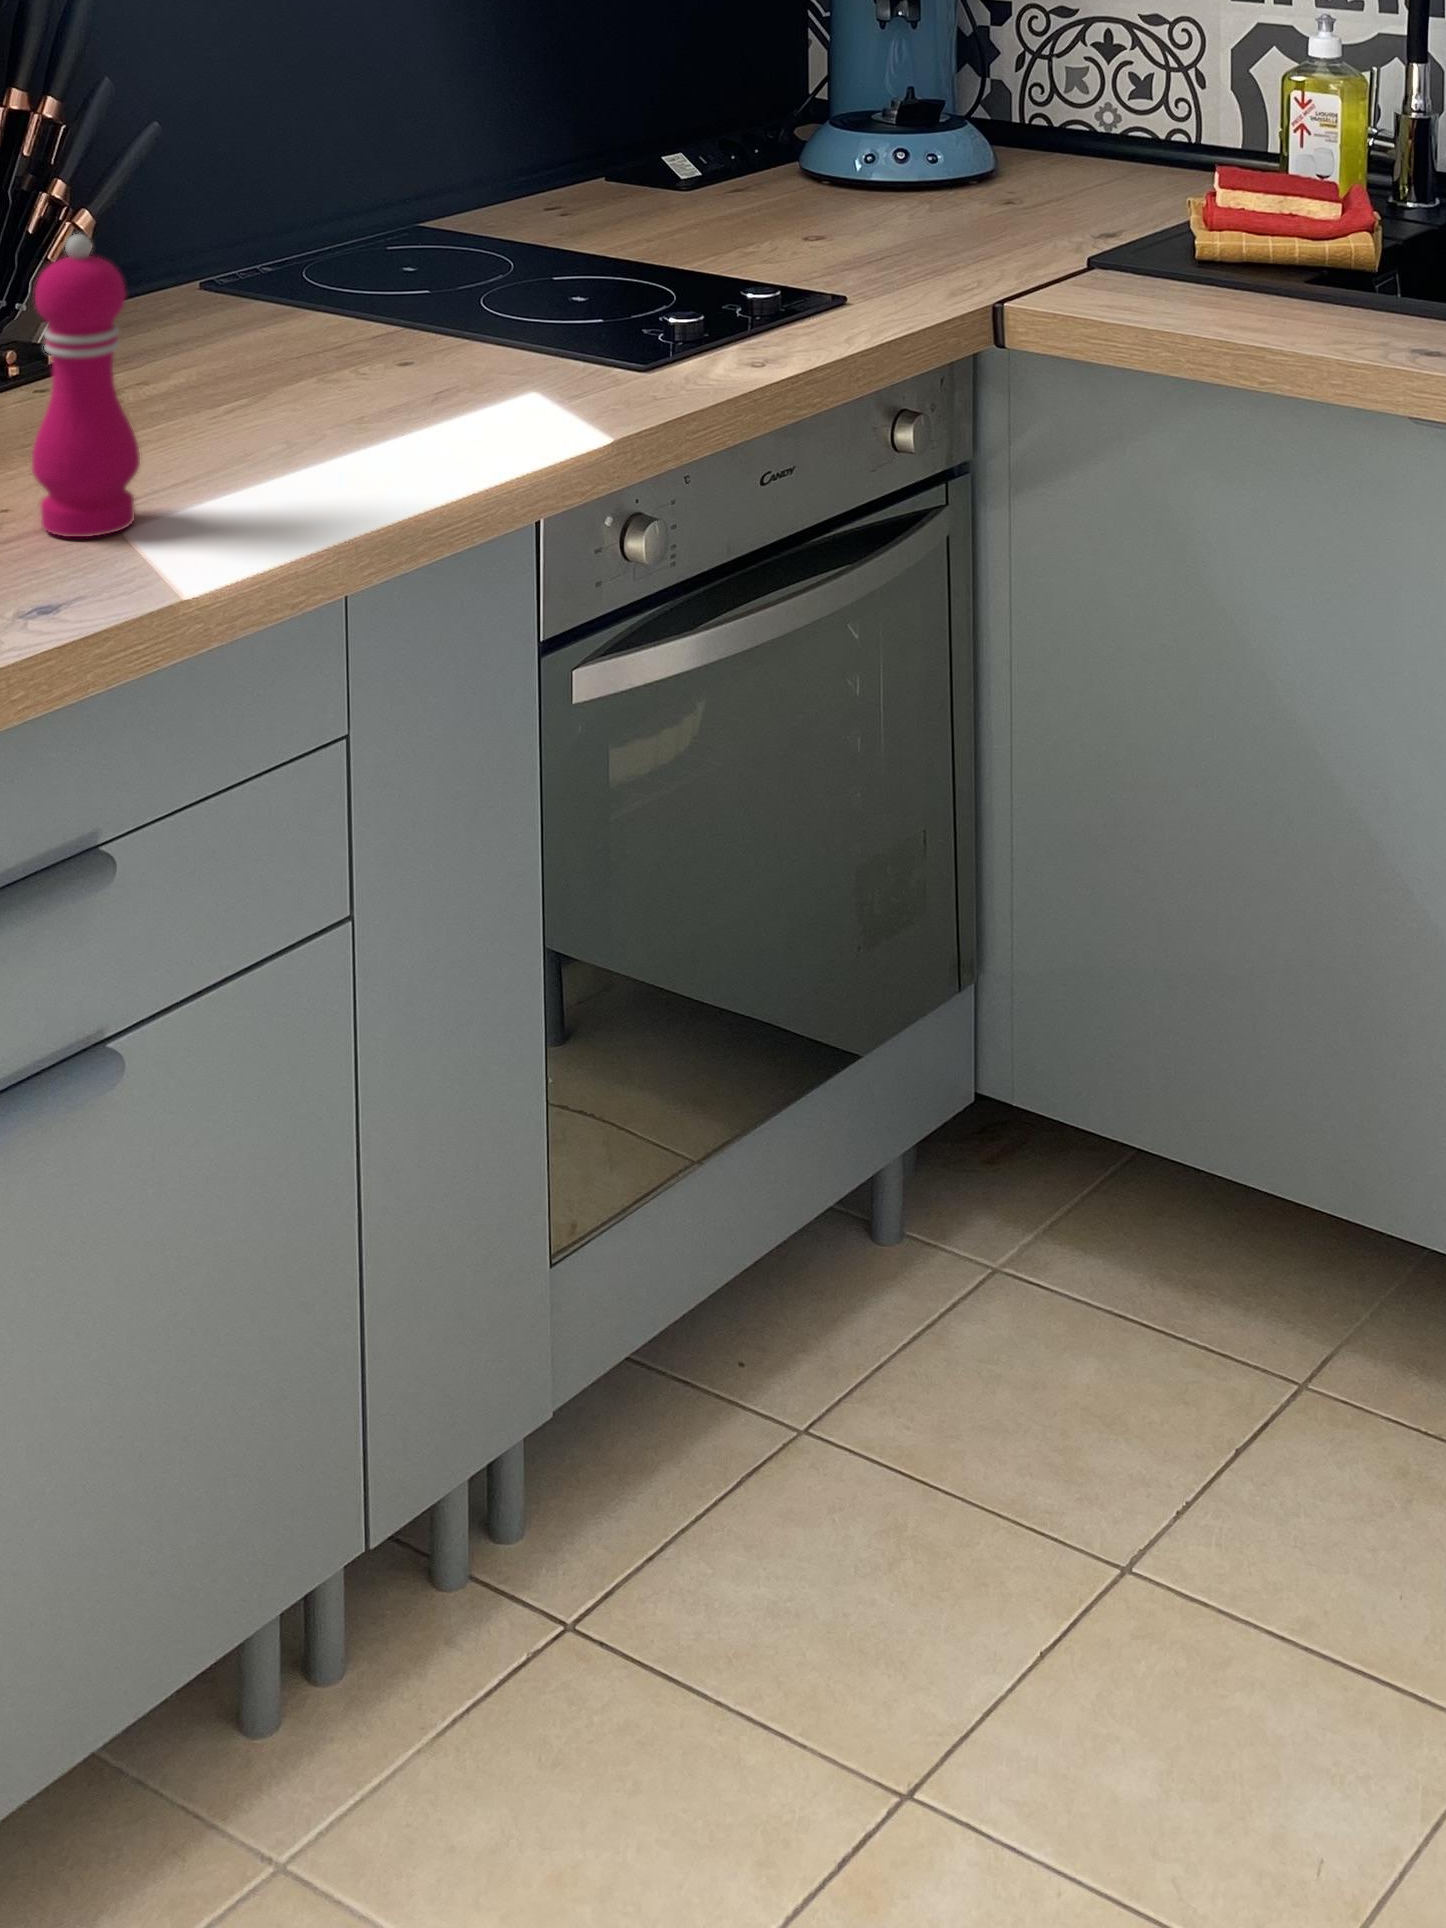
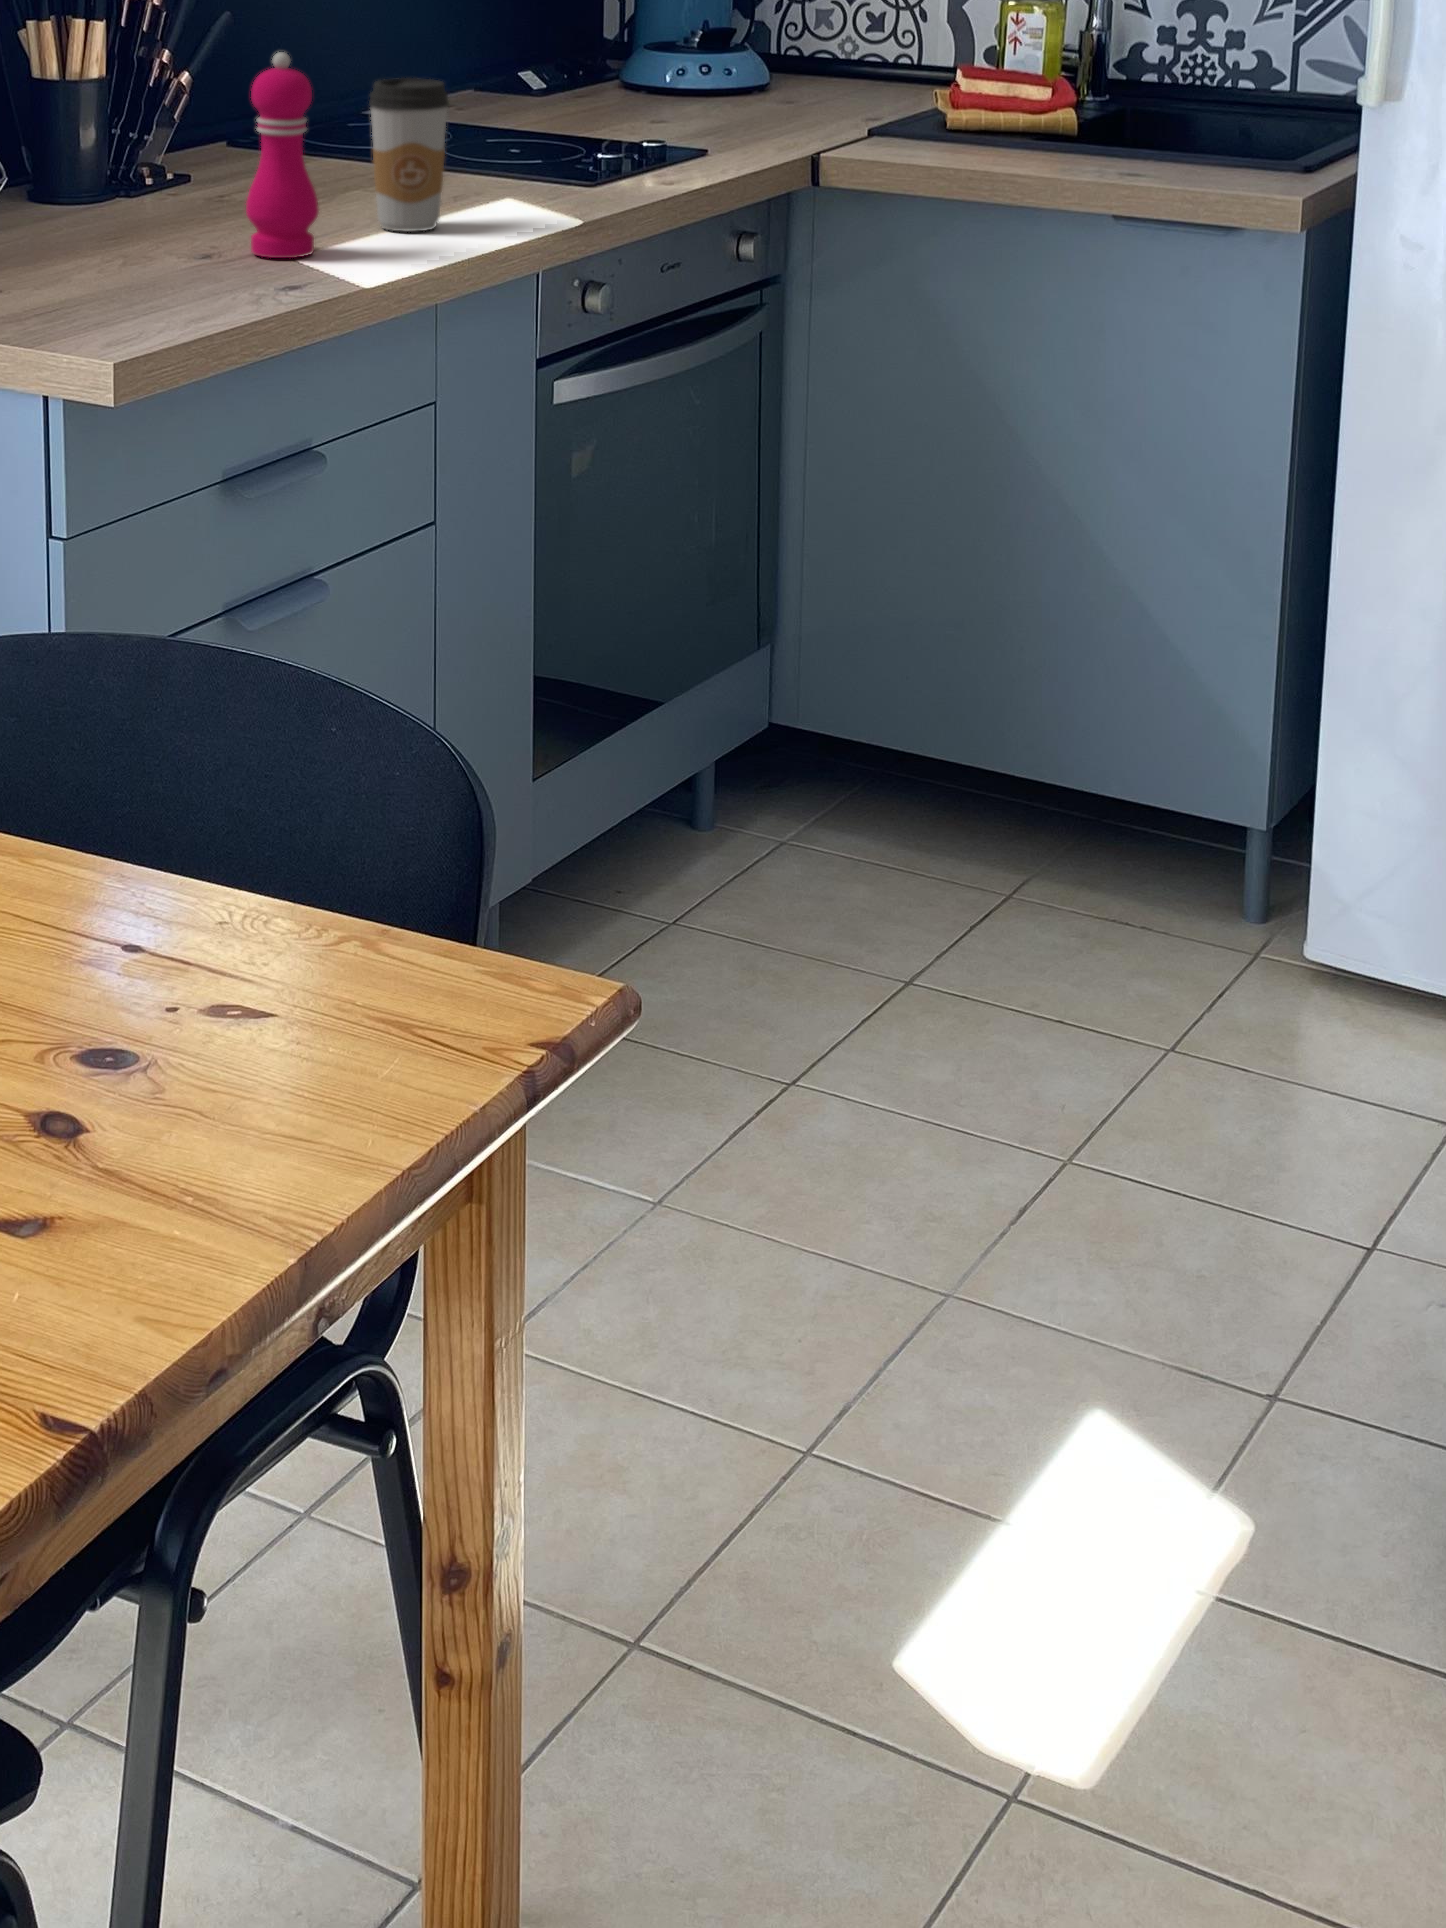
coffee cup: none [251,250,367,477] -> present [369,78,449,231]

